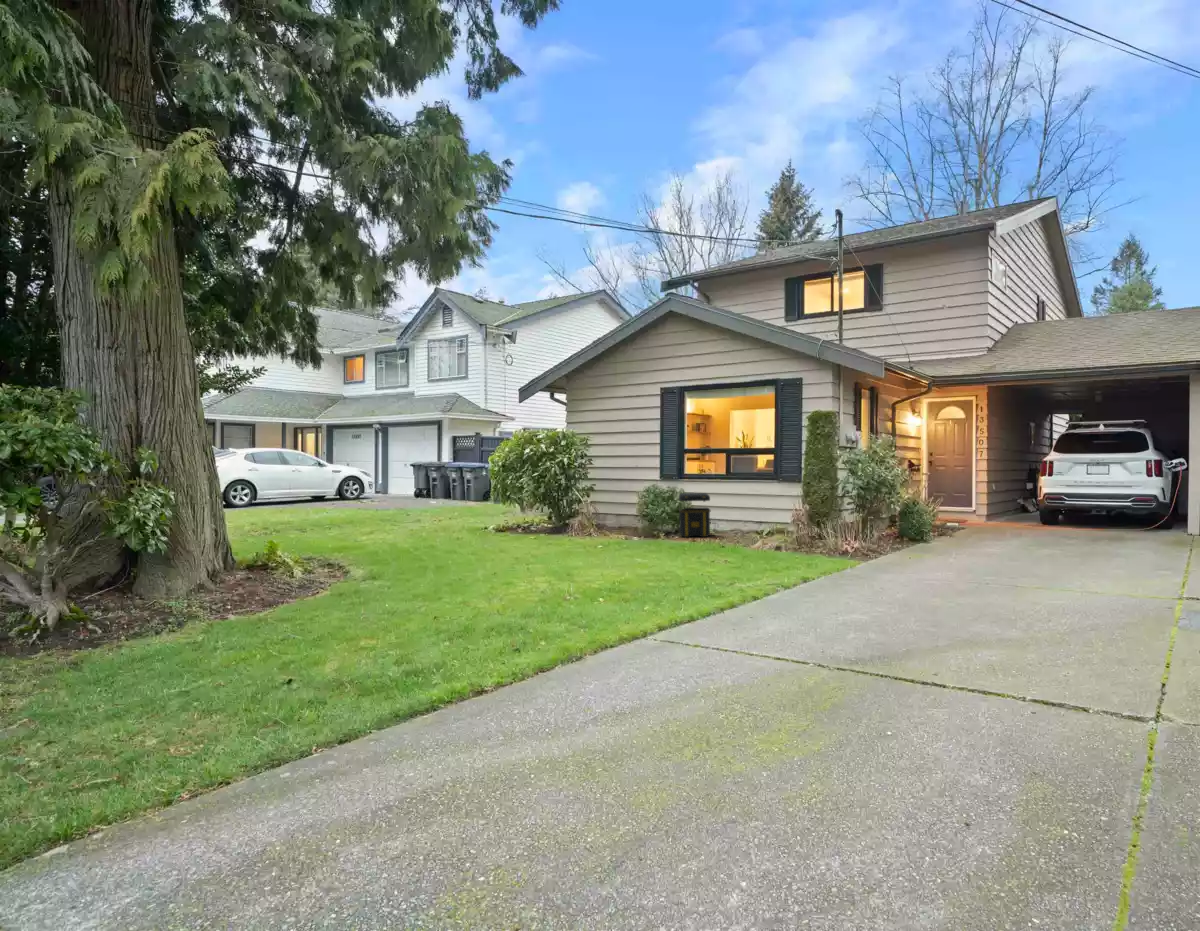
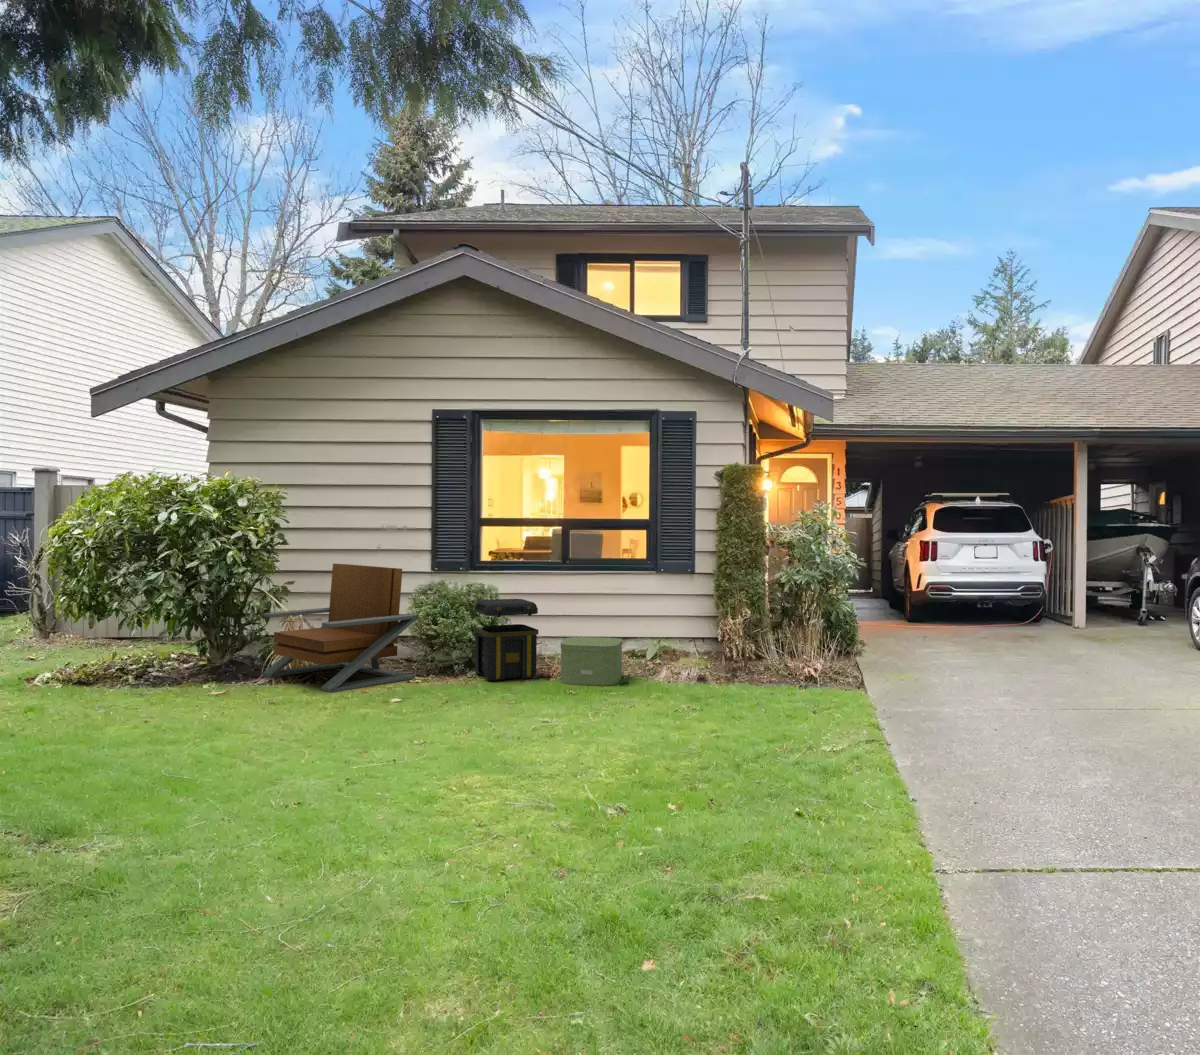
lounge chair: none [576,474,648,538] -> present [263,564,418,692]
storage box: none [720,515,759,541] -> present [561,637,623,686]

